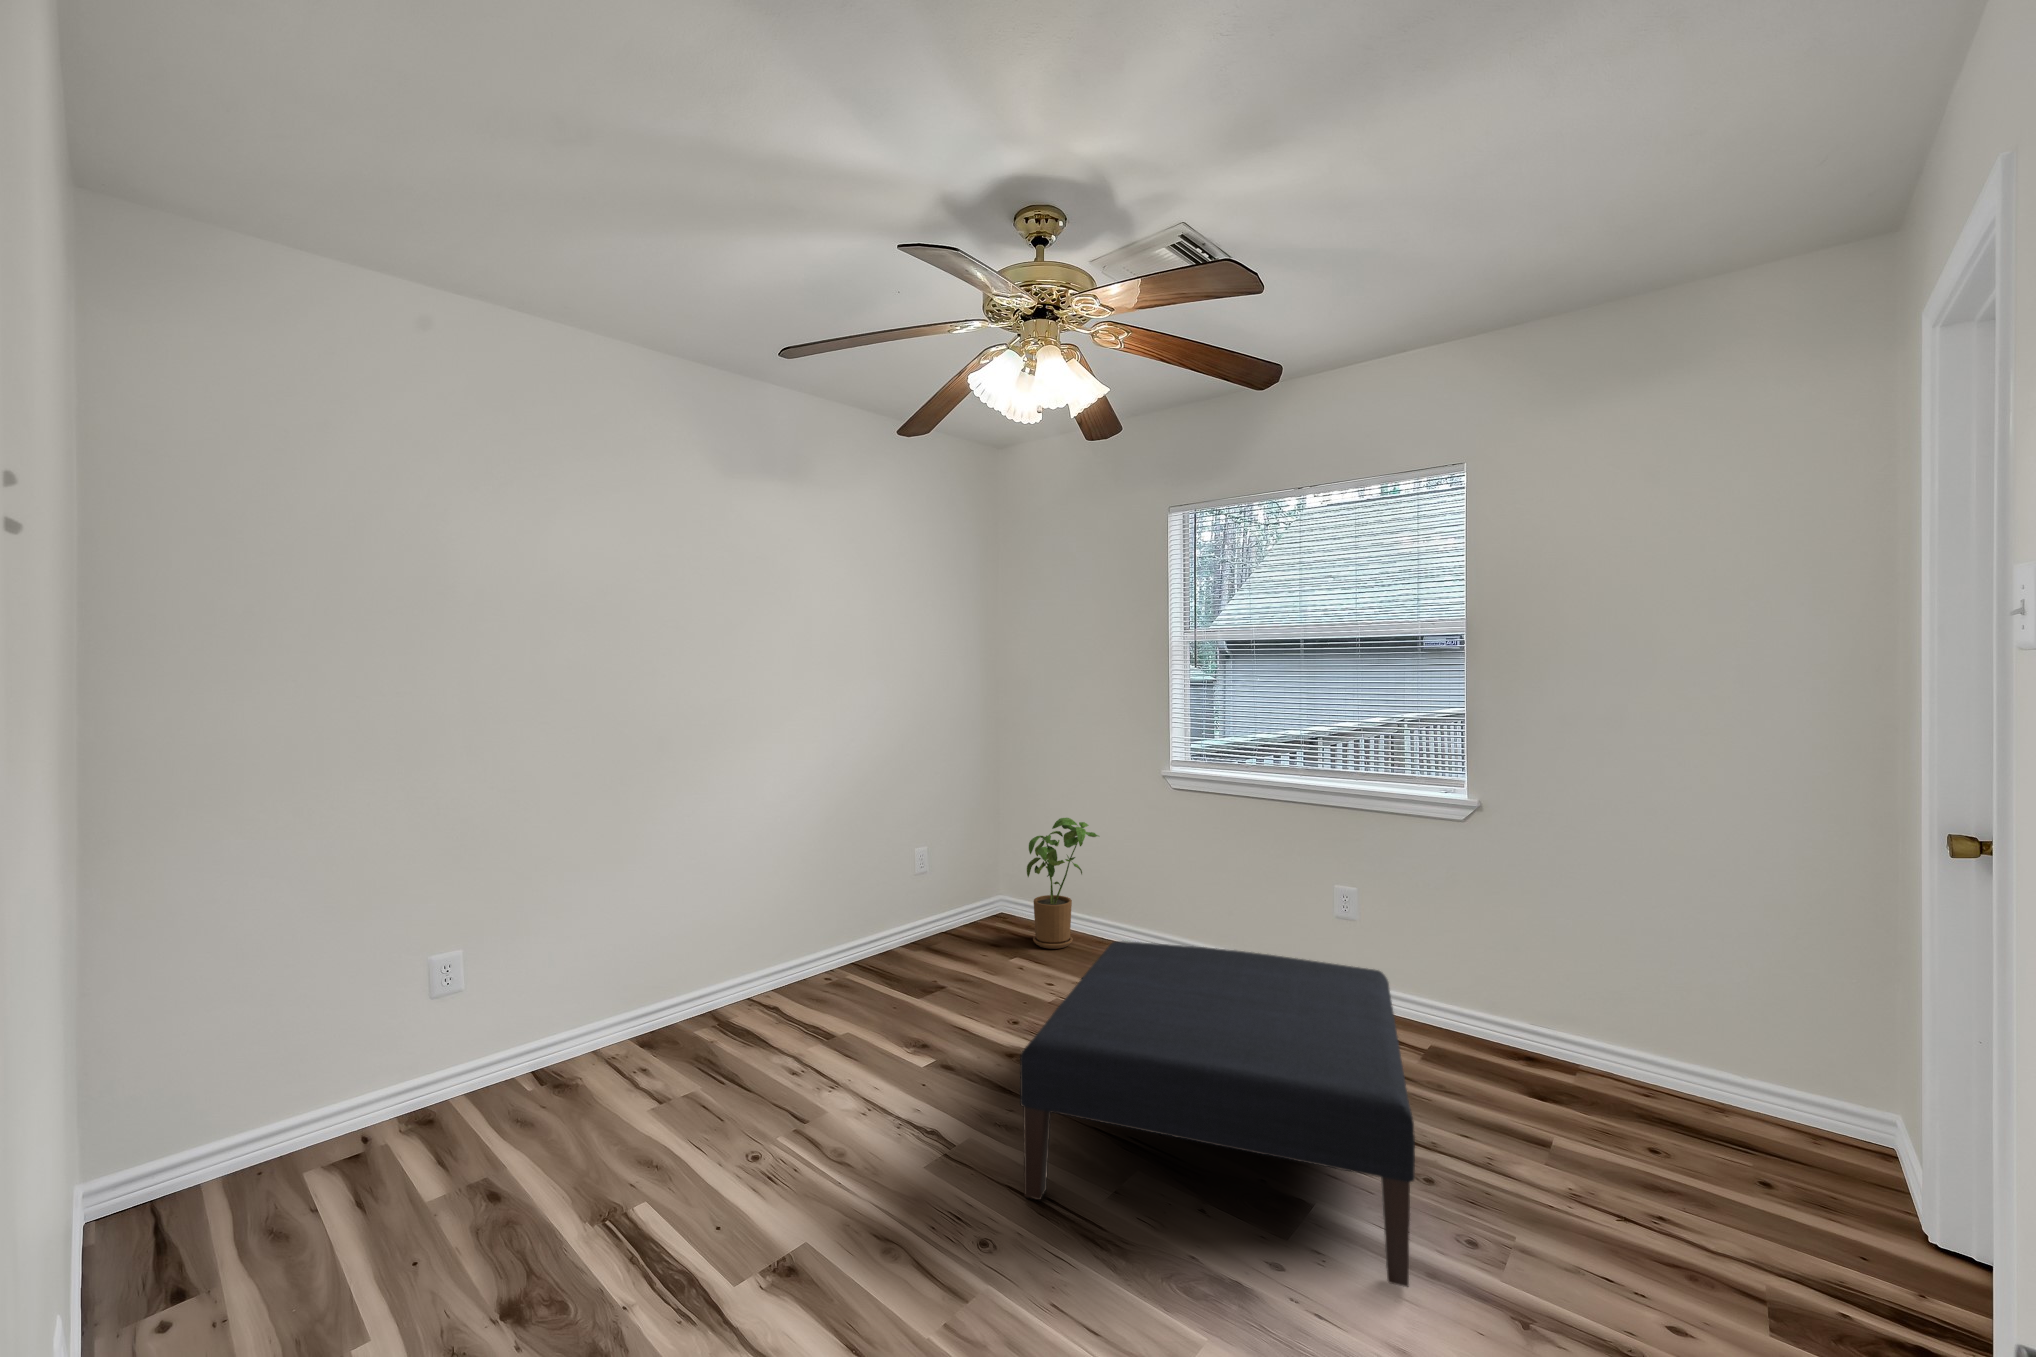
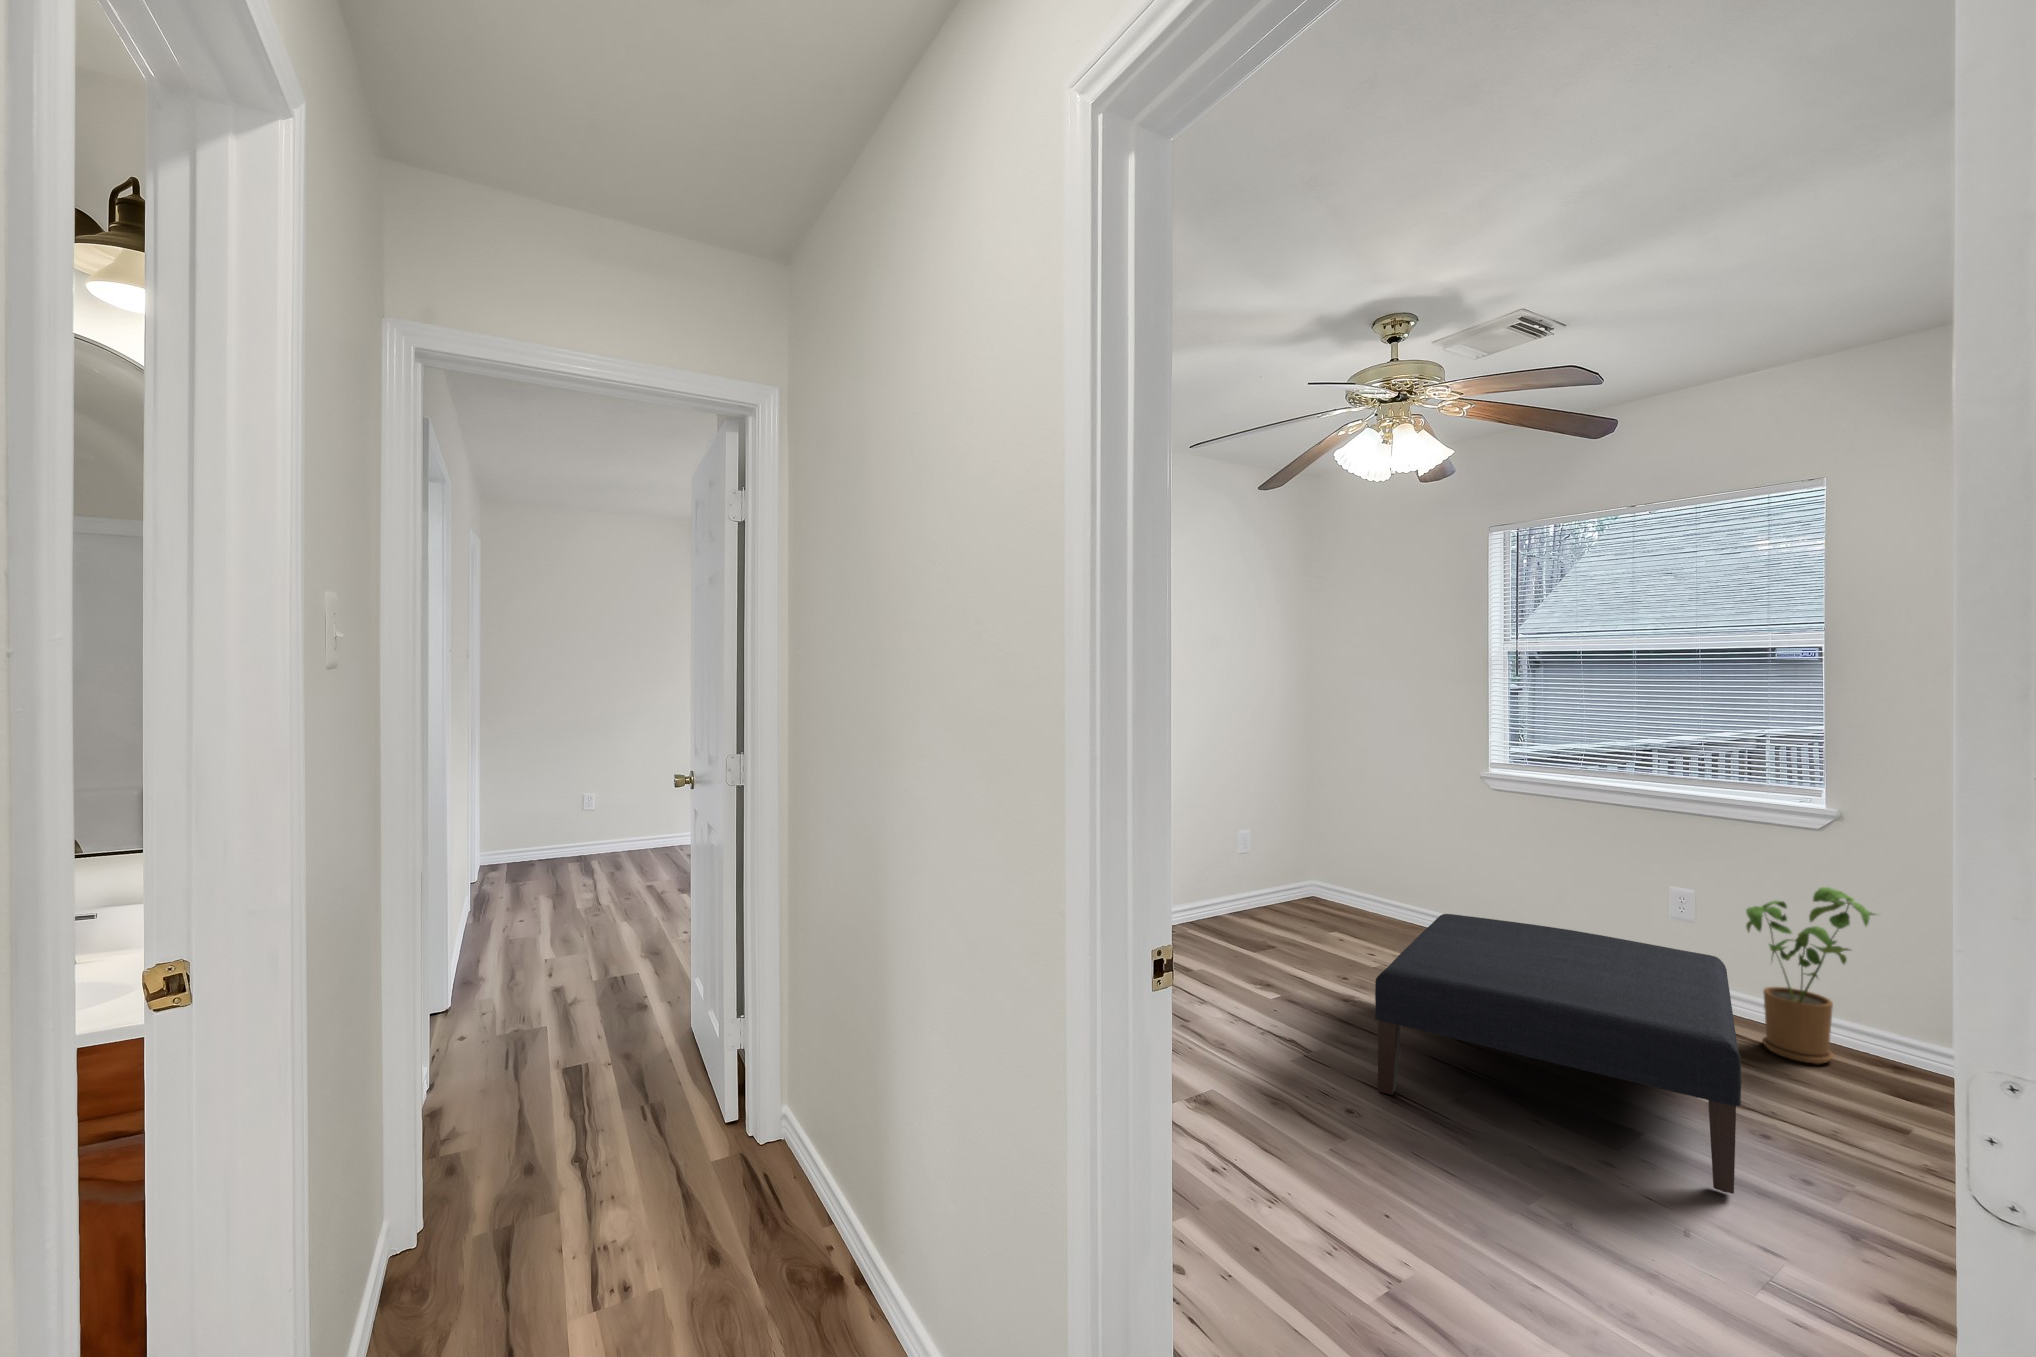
house plant: present [1027,818,1098,949] -> present [1746,887,1875,1064]

